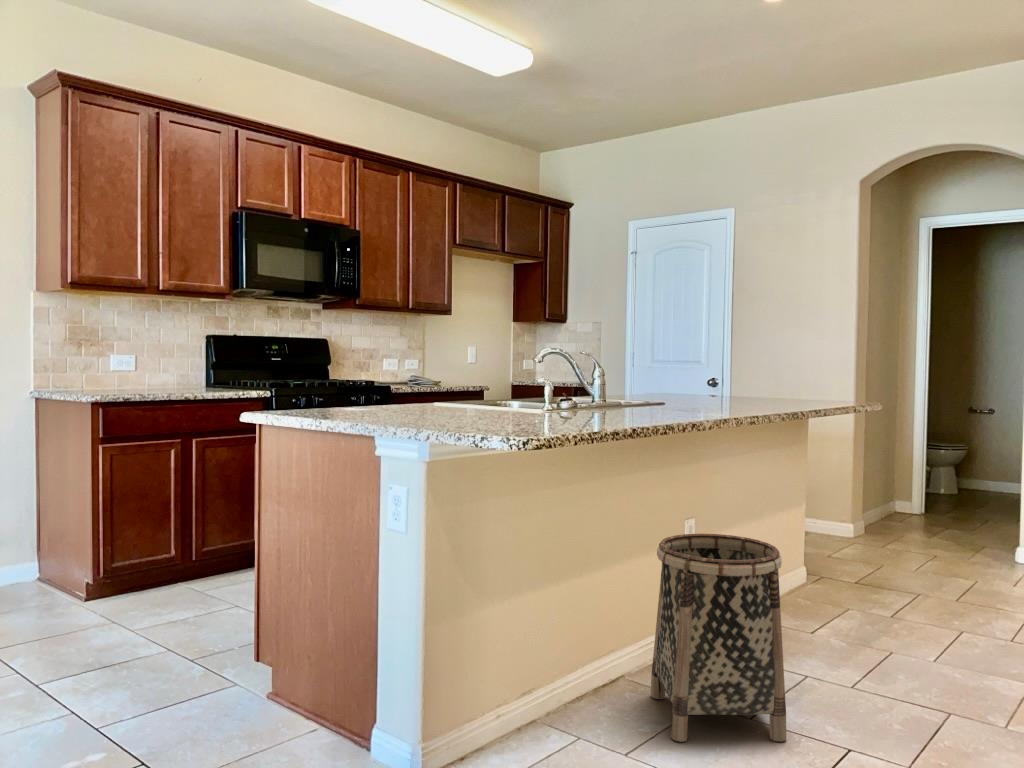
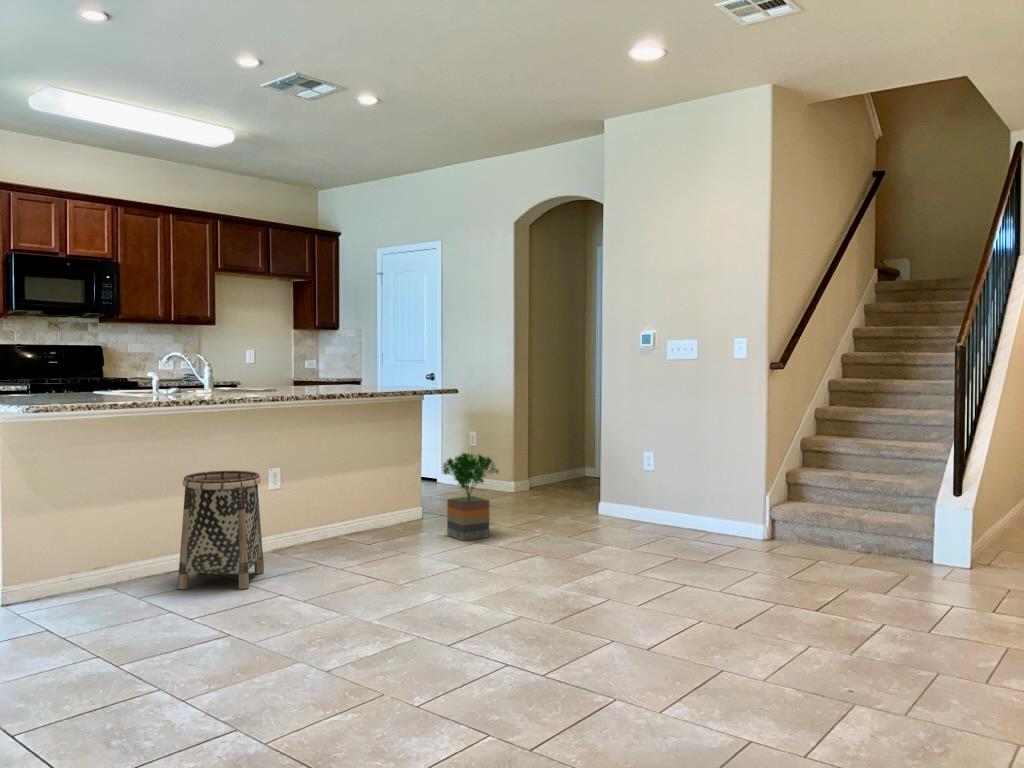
potted tree: none [893,492,981,623] -> present [443,453,498,541]

